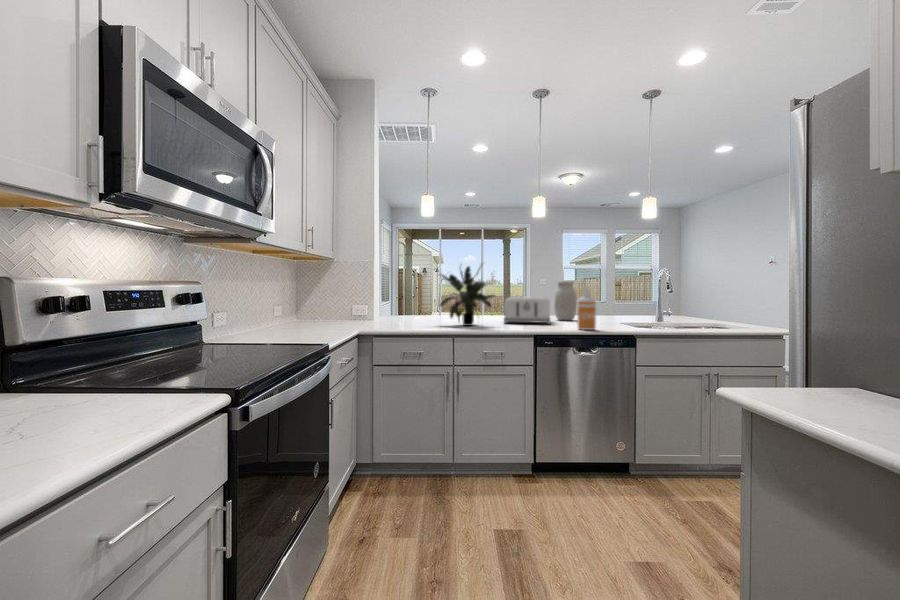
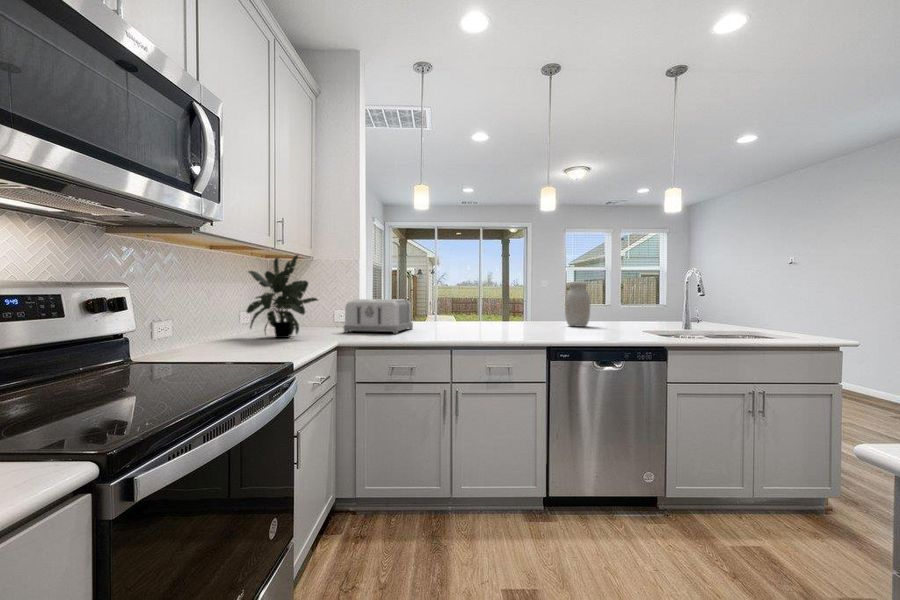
potted plant: present [440,266,495,326] -> present [247,255,318,338]
soap dispenser: present [578,287,596,330] -> none [598,289,619,340]
toaster: present [504,296,550,324] -> present [344,299,413,333]

